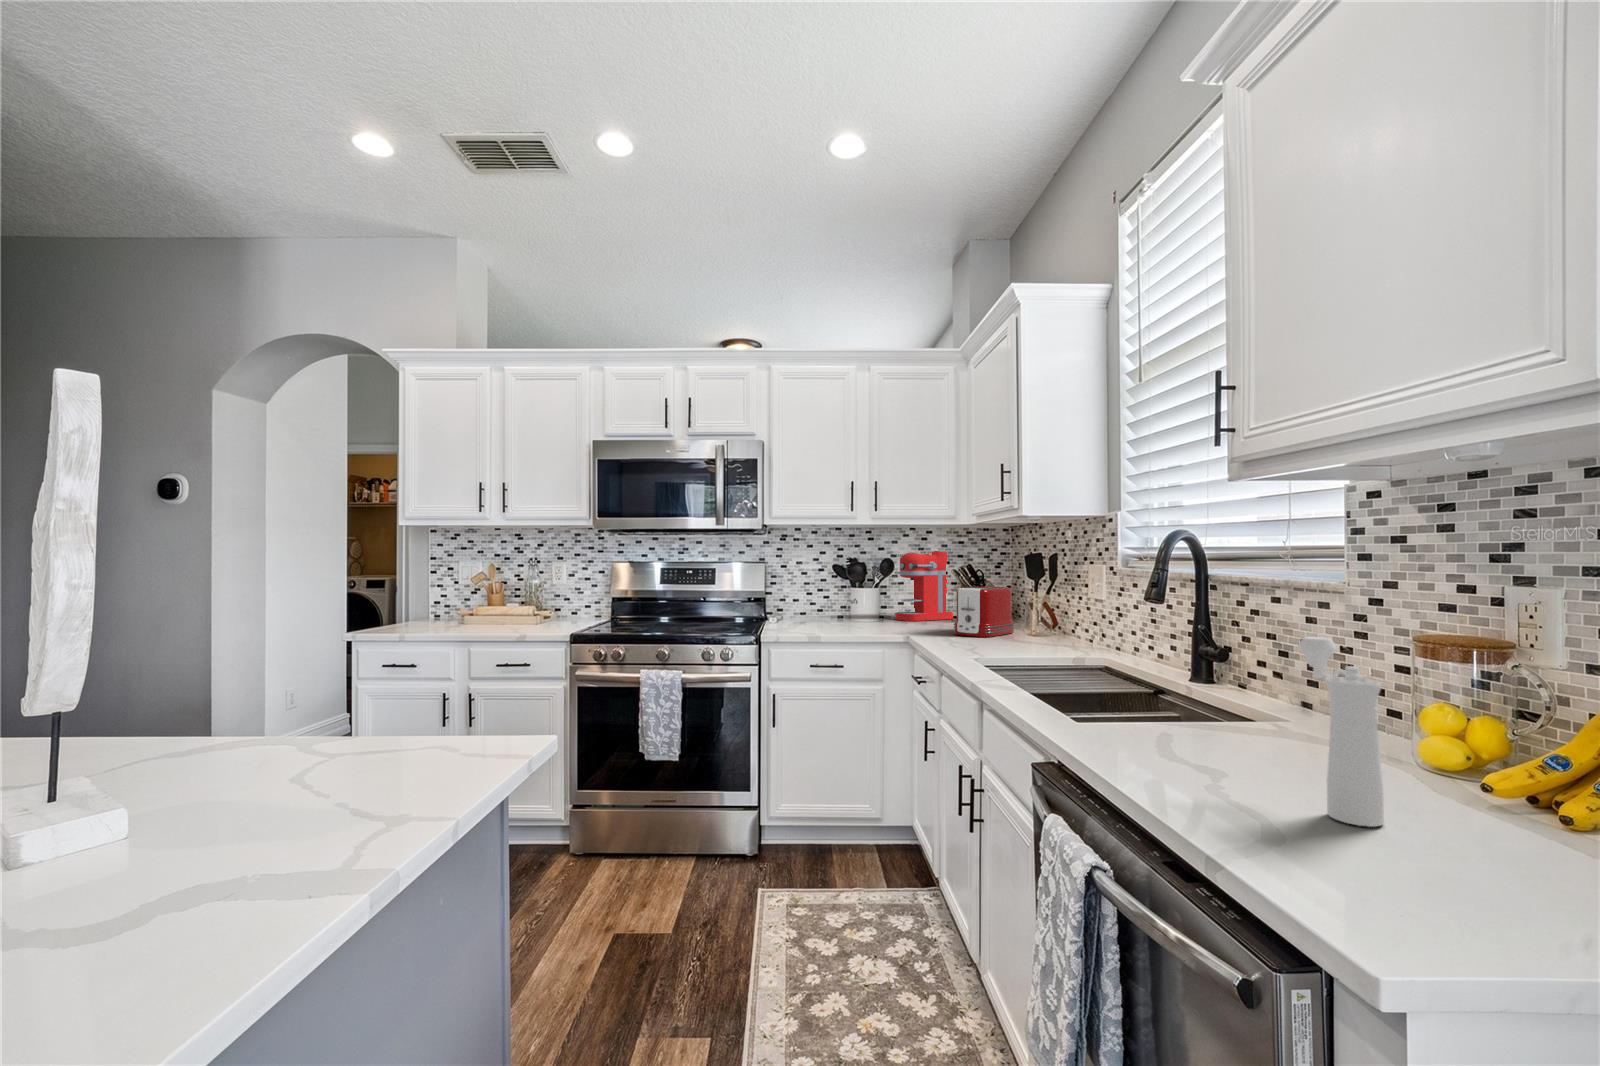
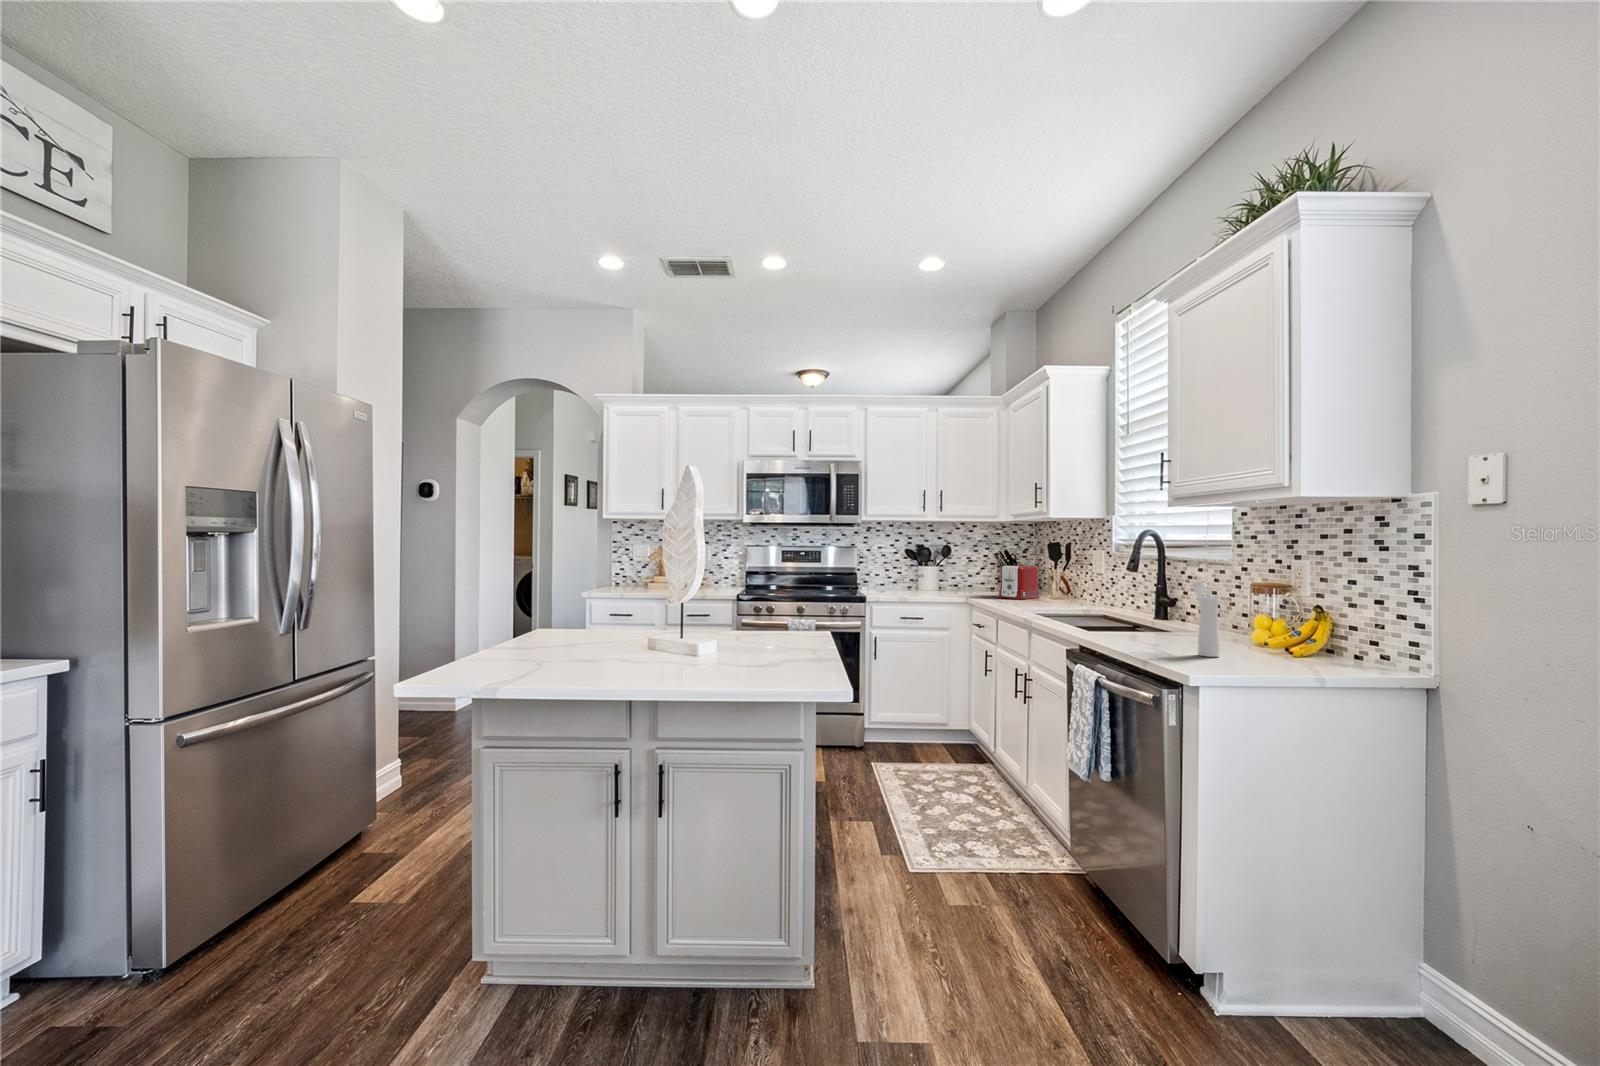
coffee maker: present [896,552,953,621] -> none [950,541,992,591]

